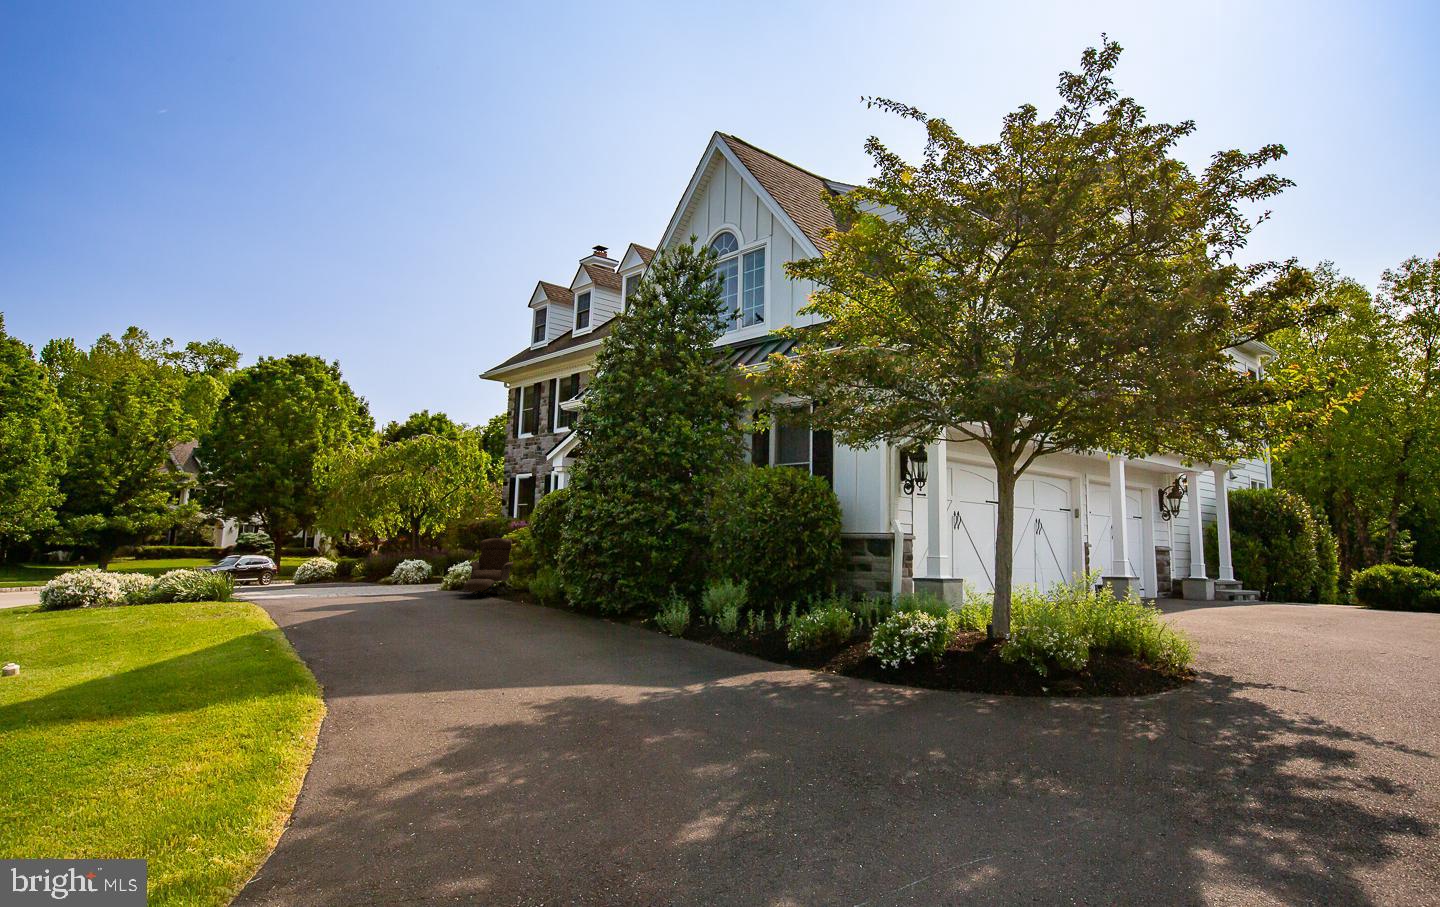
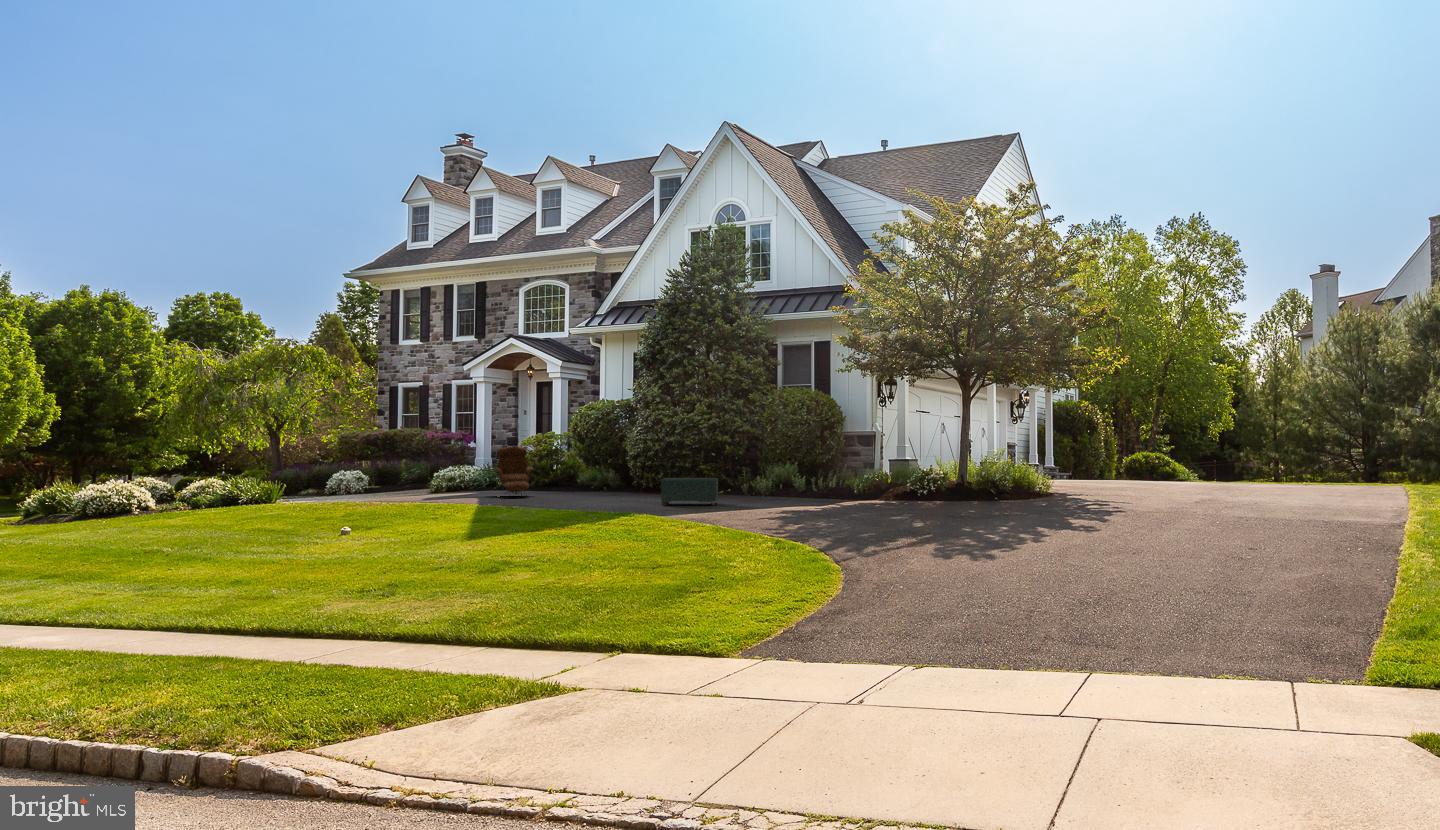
bench: none [561,587,640,629] -> present [661,478,718,506]

